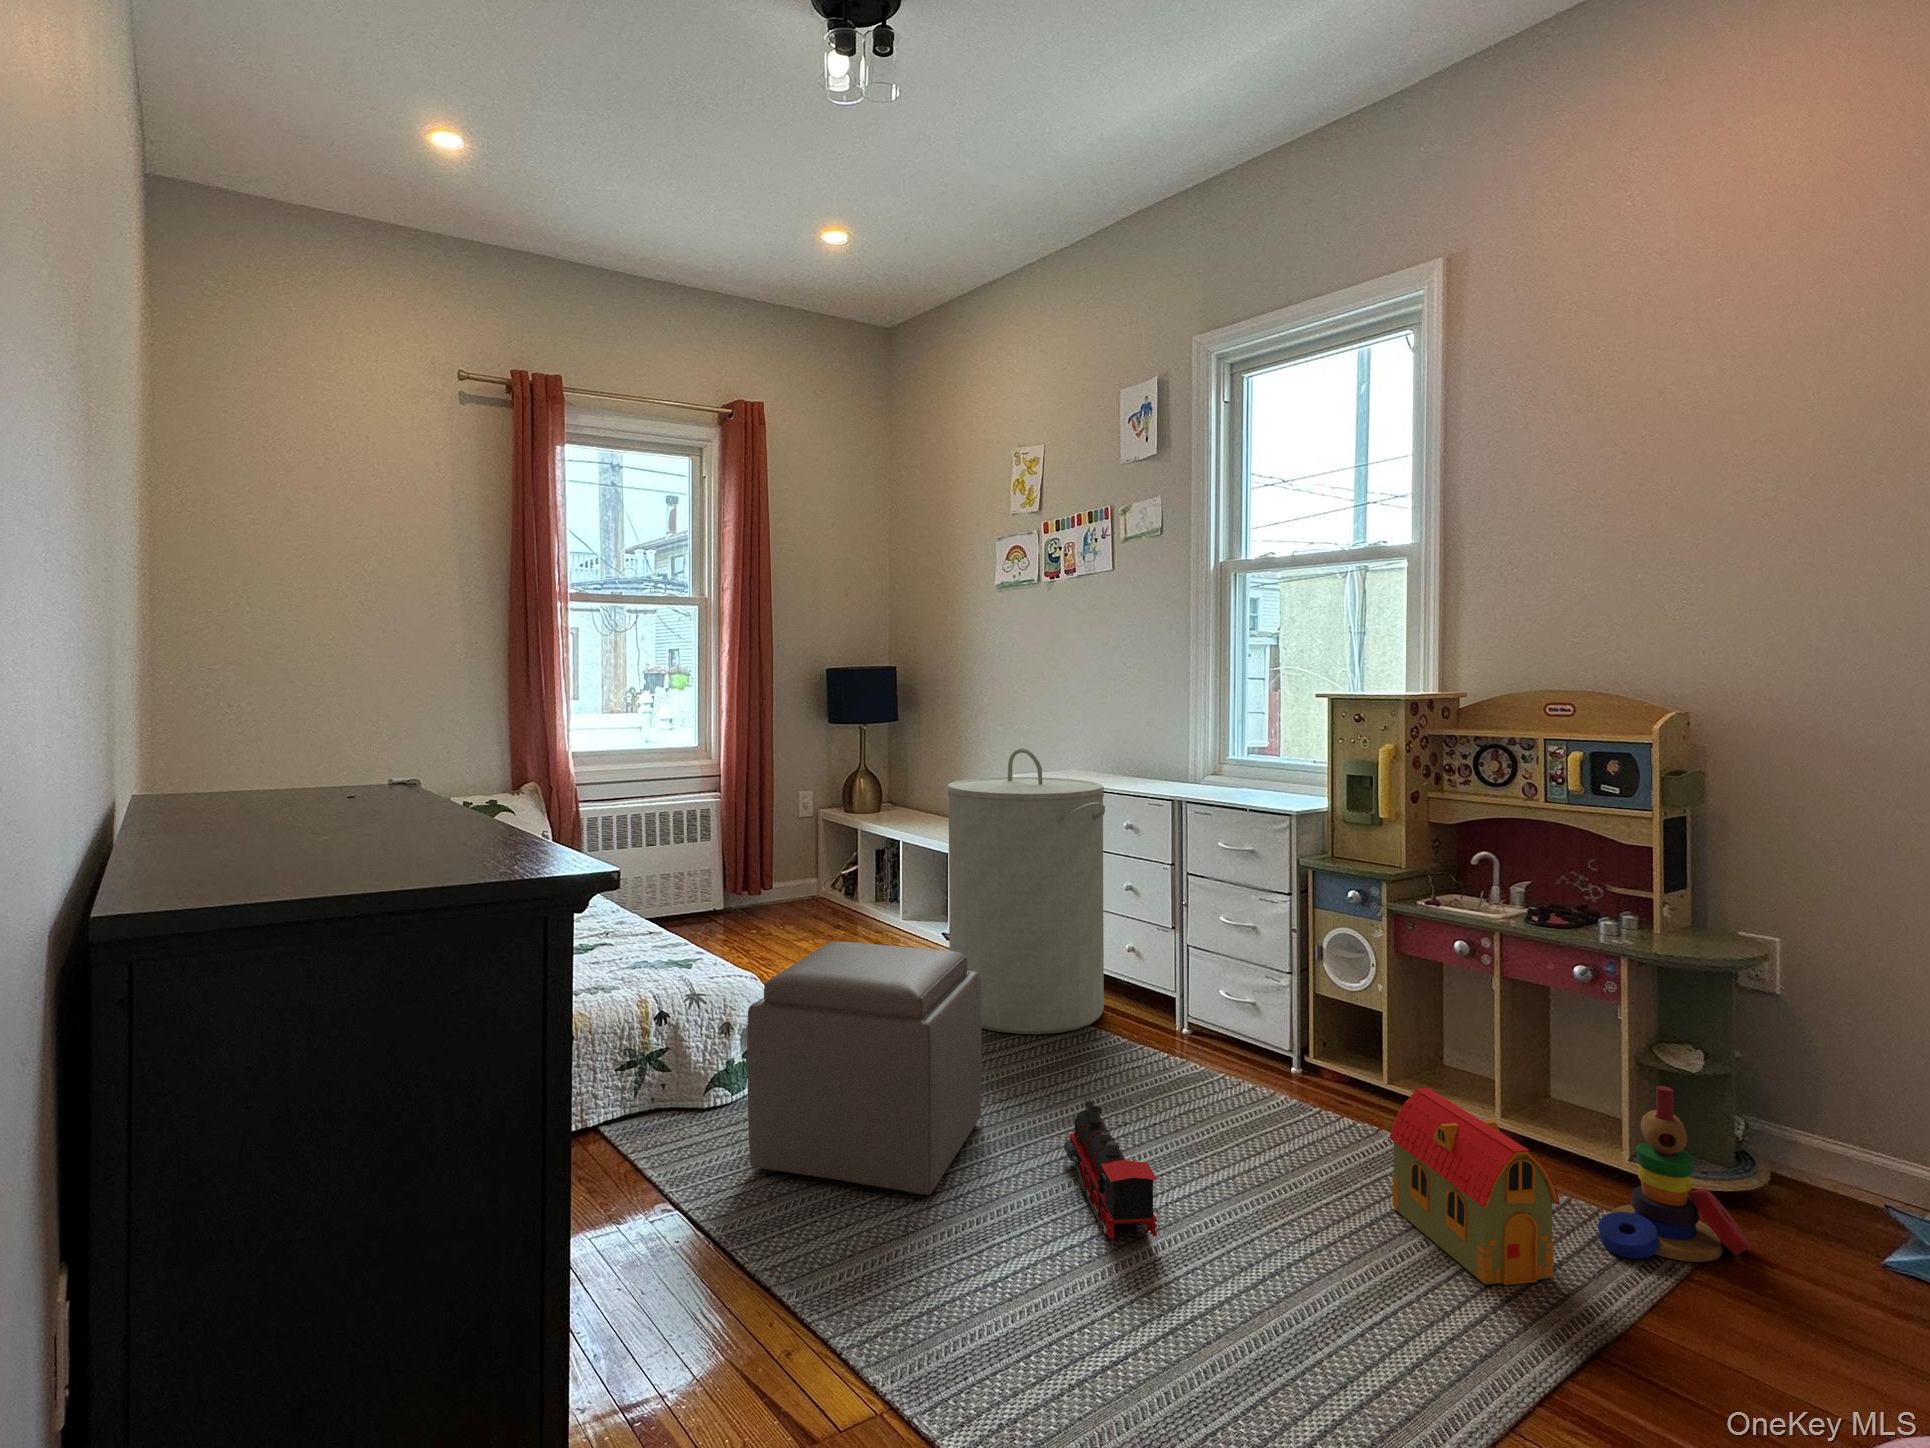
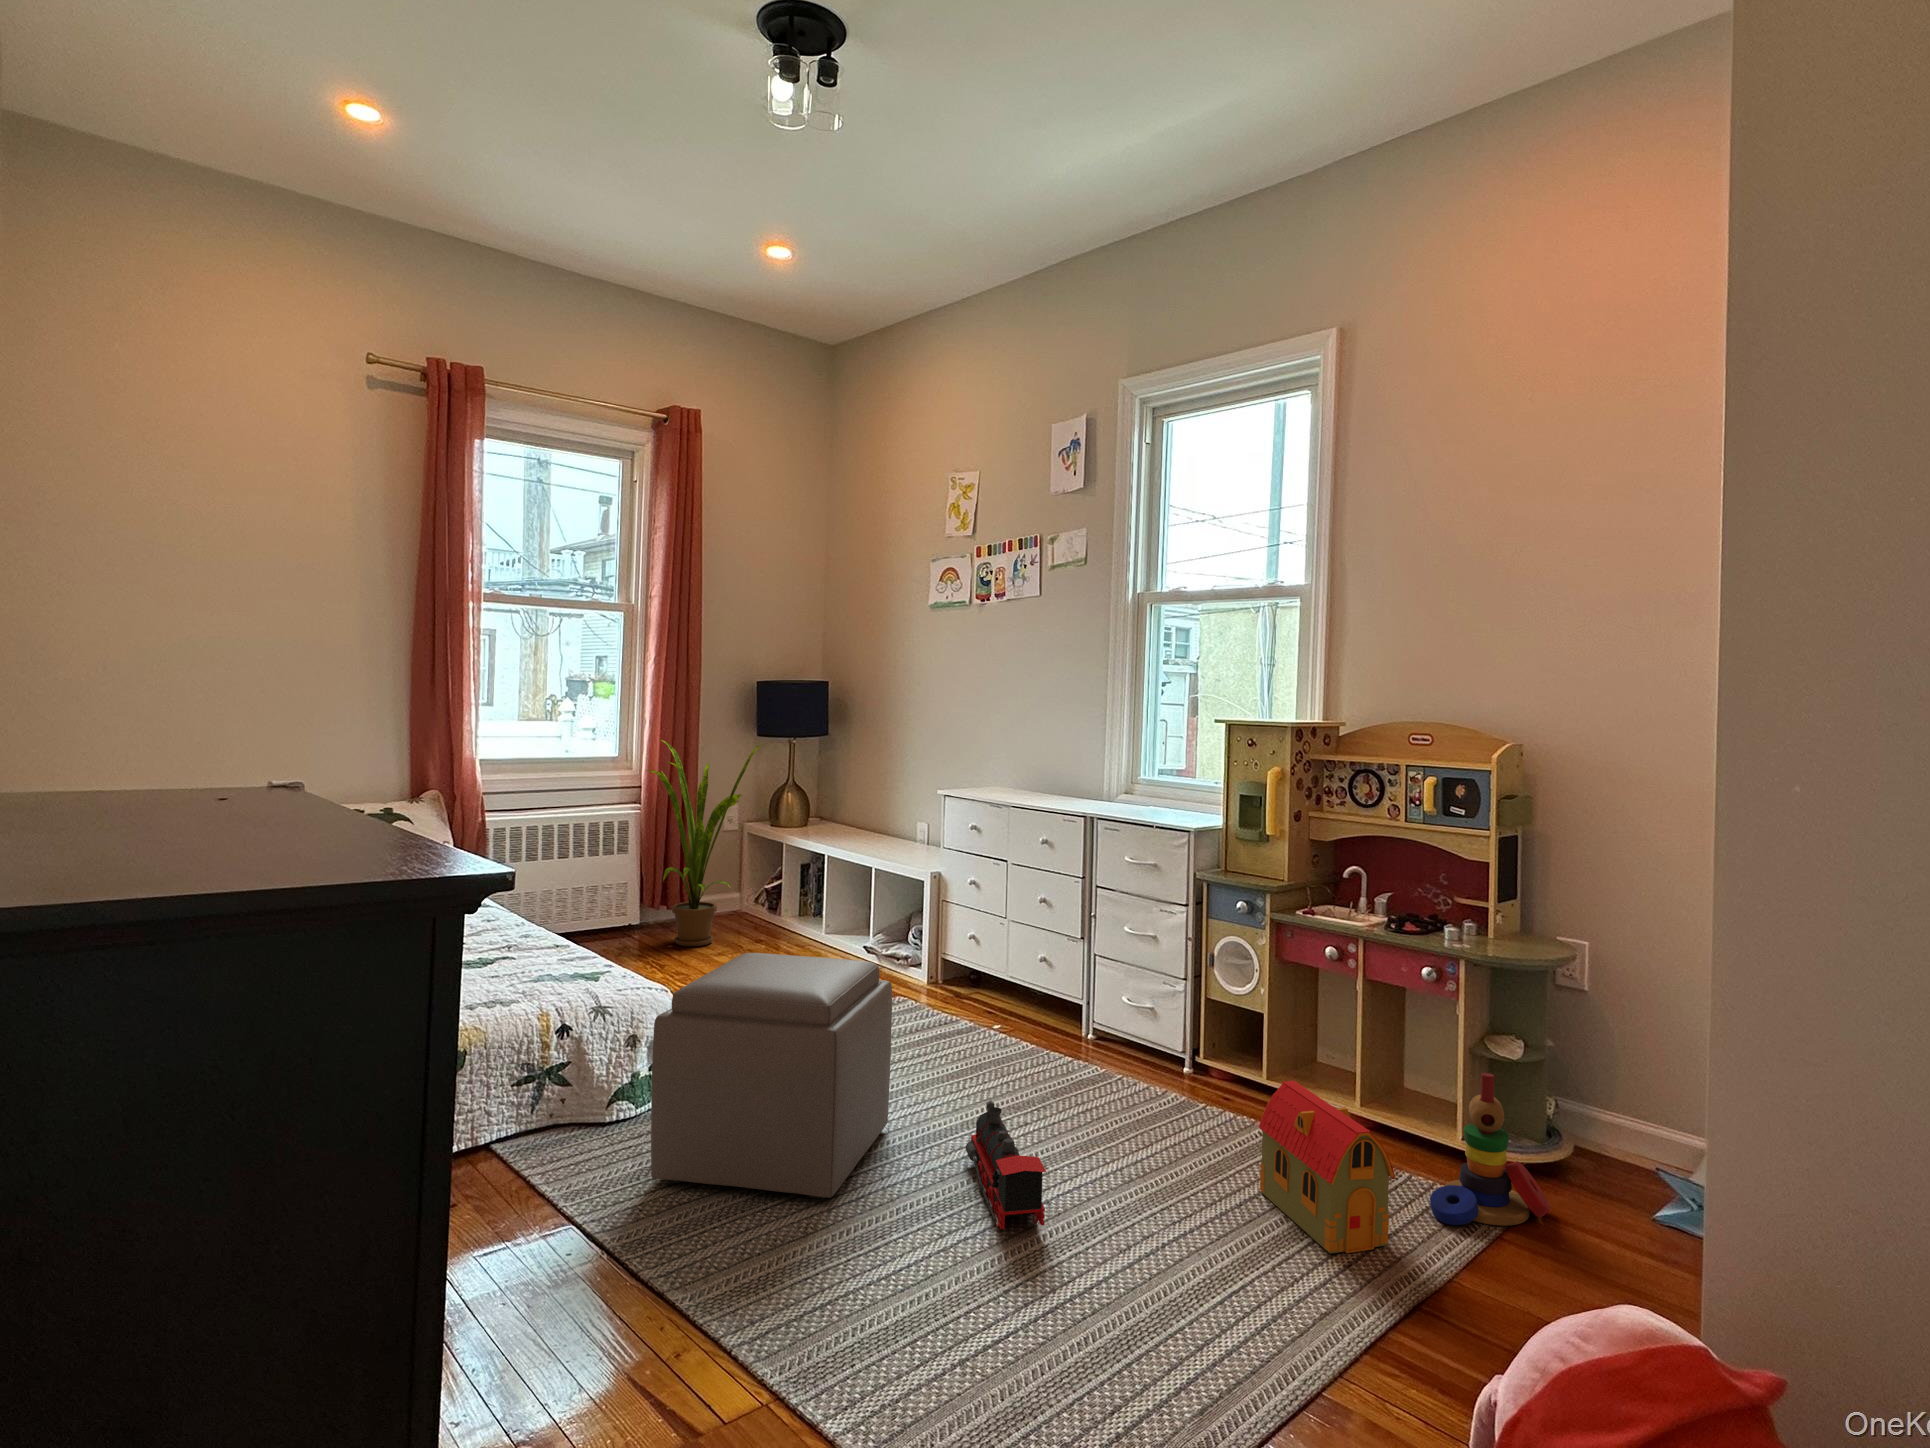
house plant: none [724,728,836,931] -> present [647,740,761,946]
laundry hamper: present [947,748,1105,1034] -> none [866,764,1024,1044]

